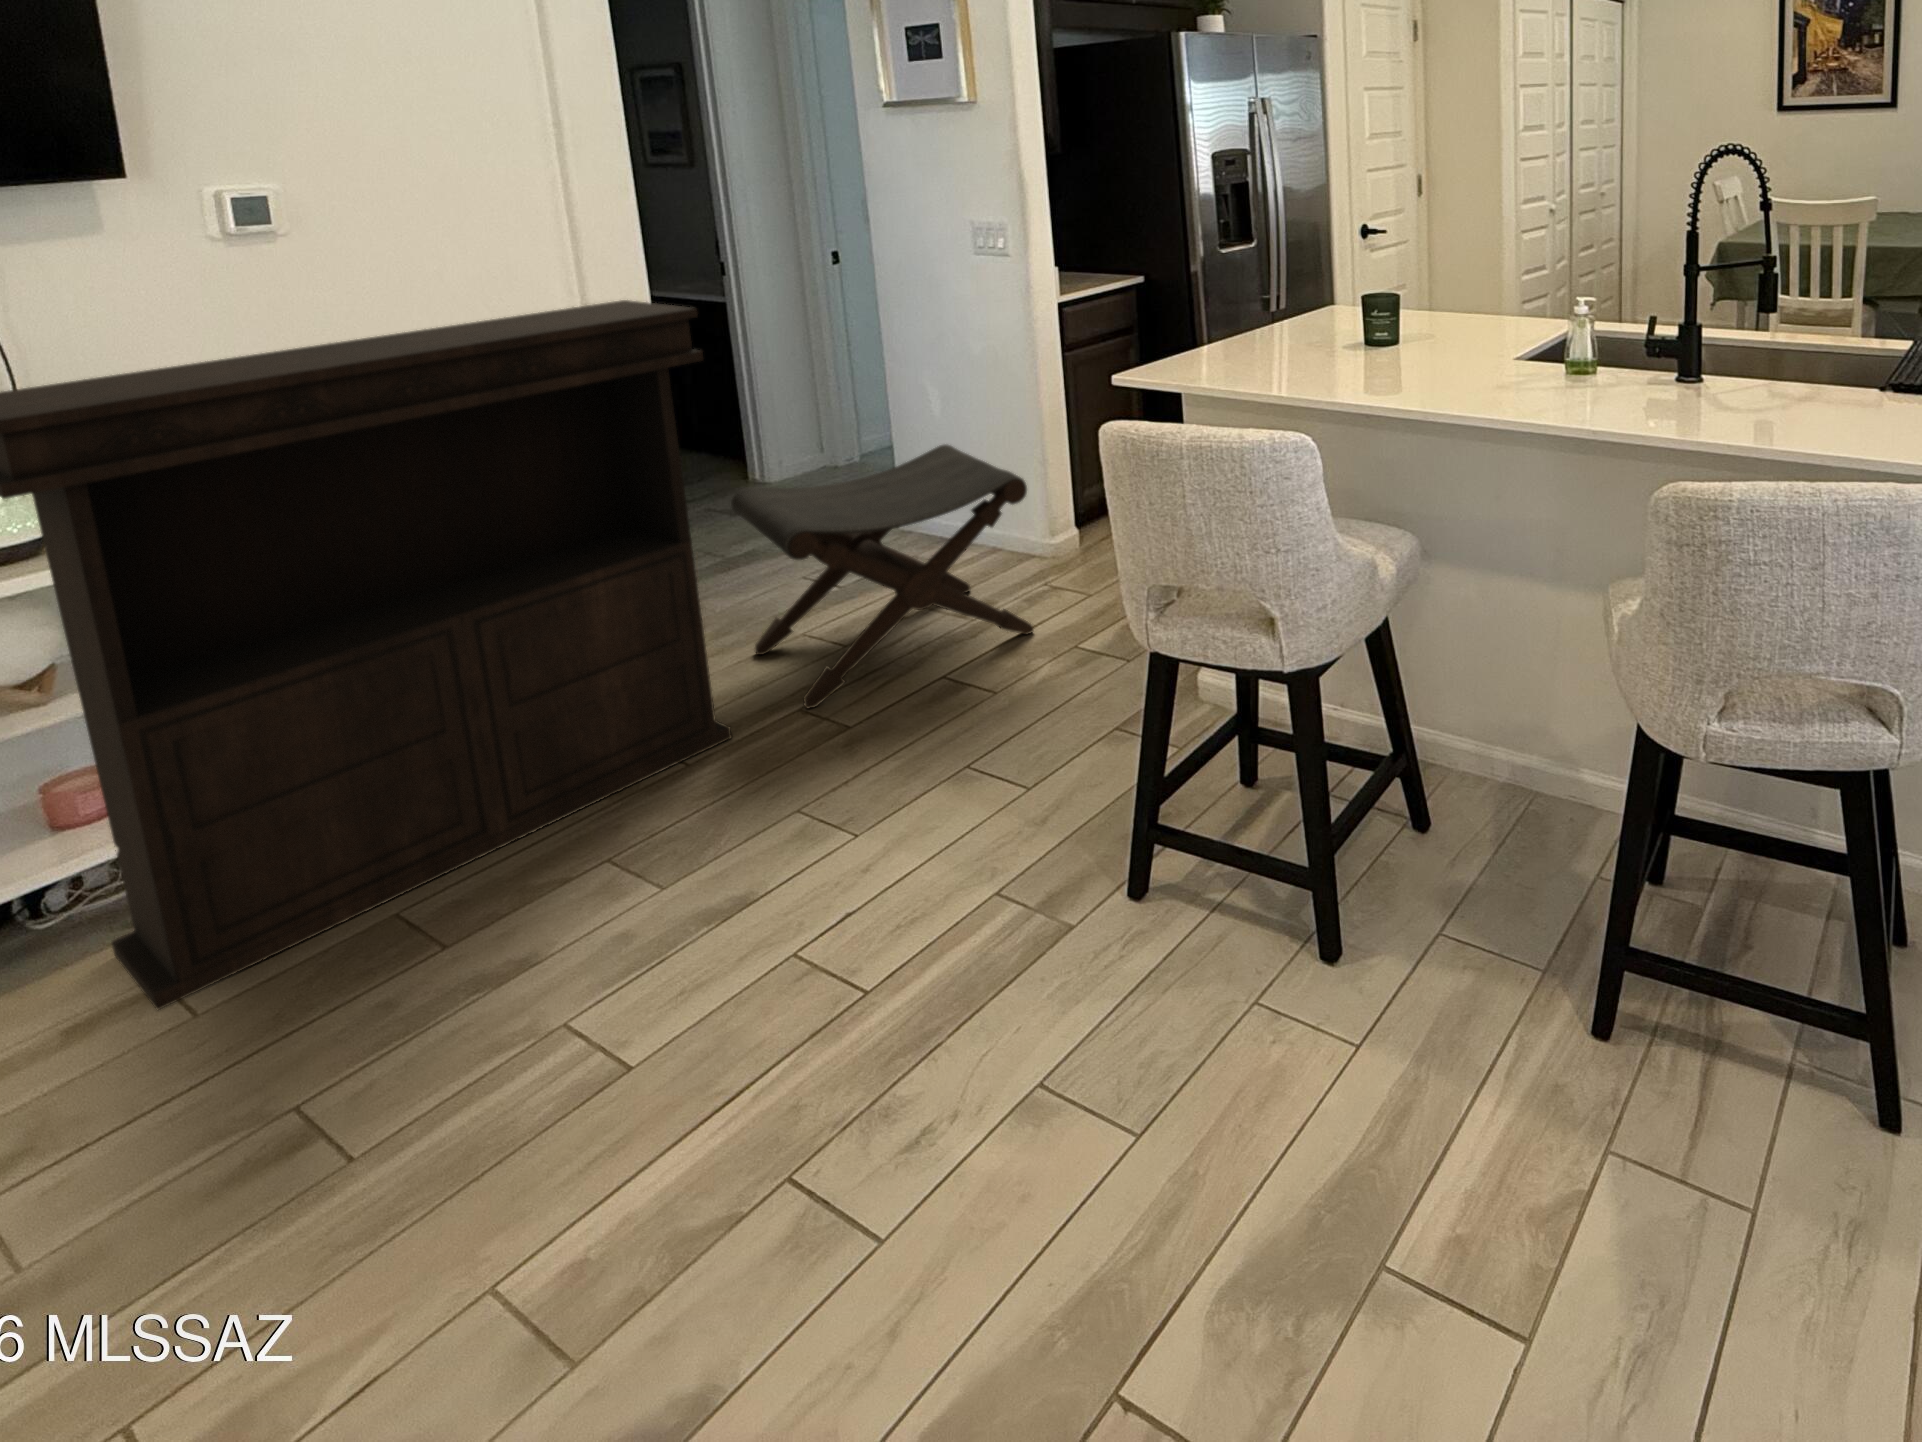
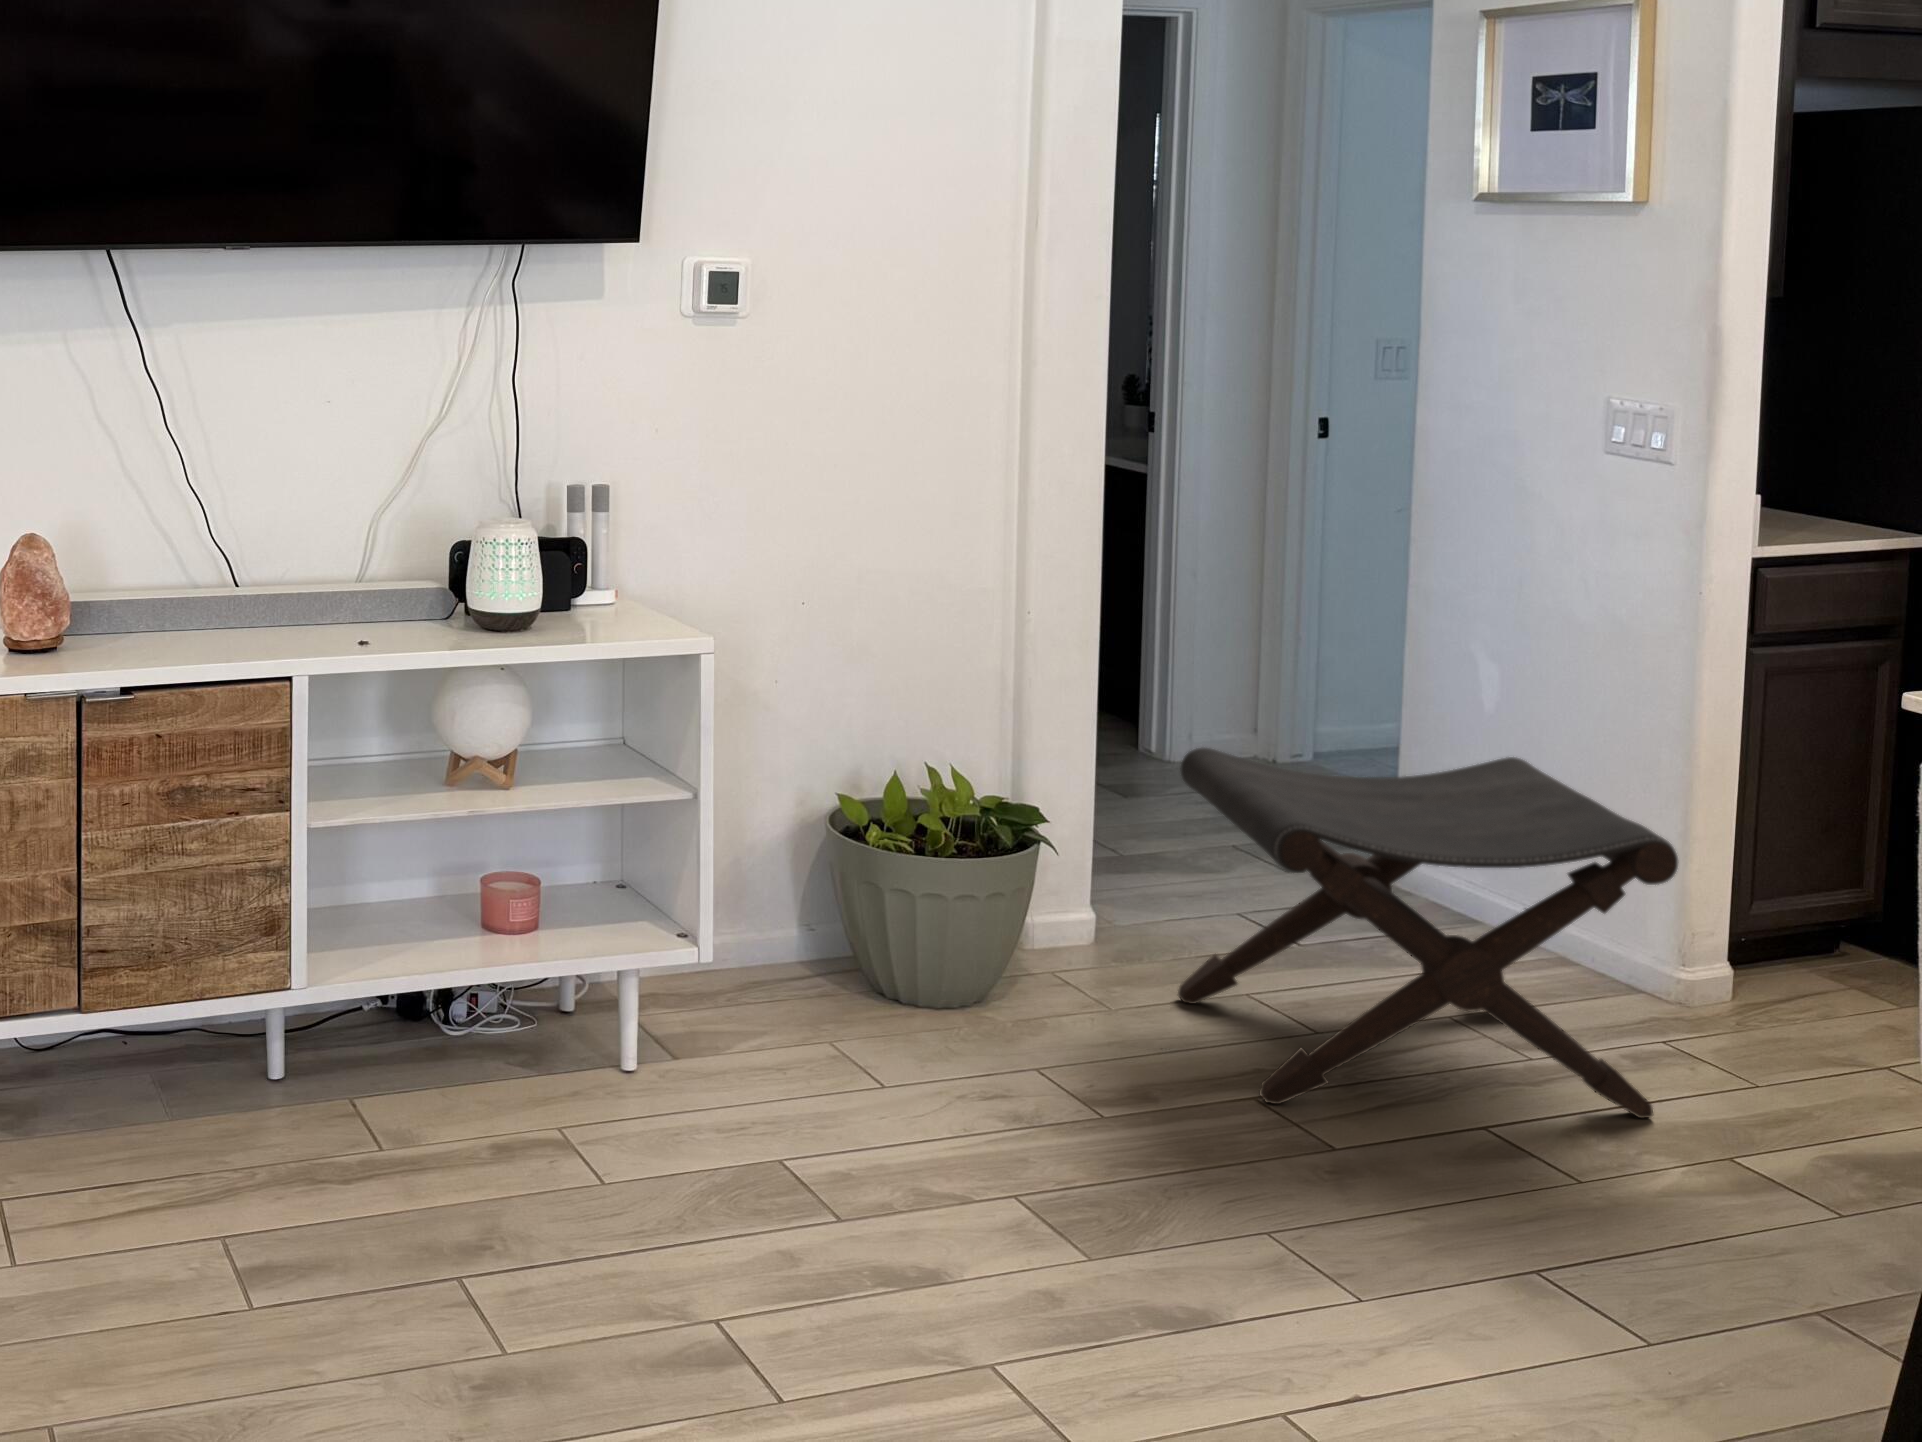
console table: present [0,300,732,1010] -> none [505,448,1214,1158]

